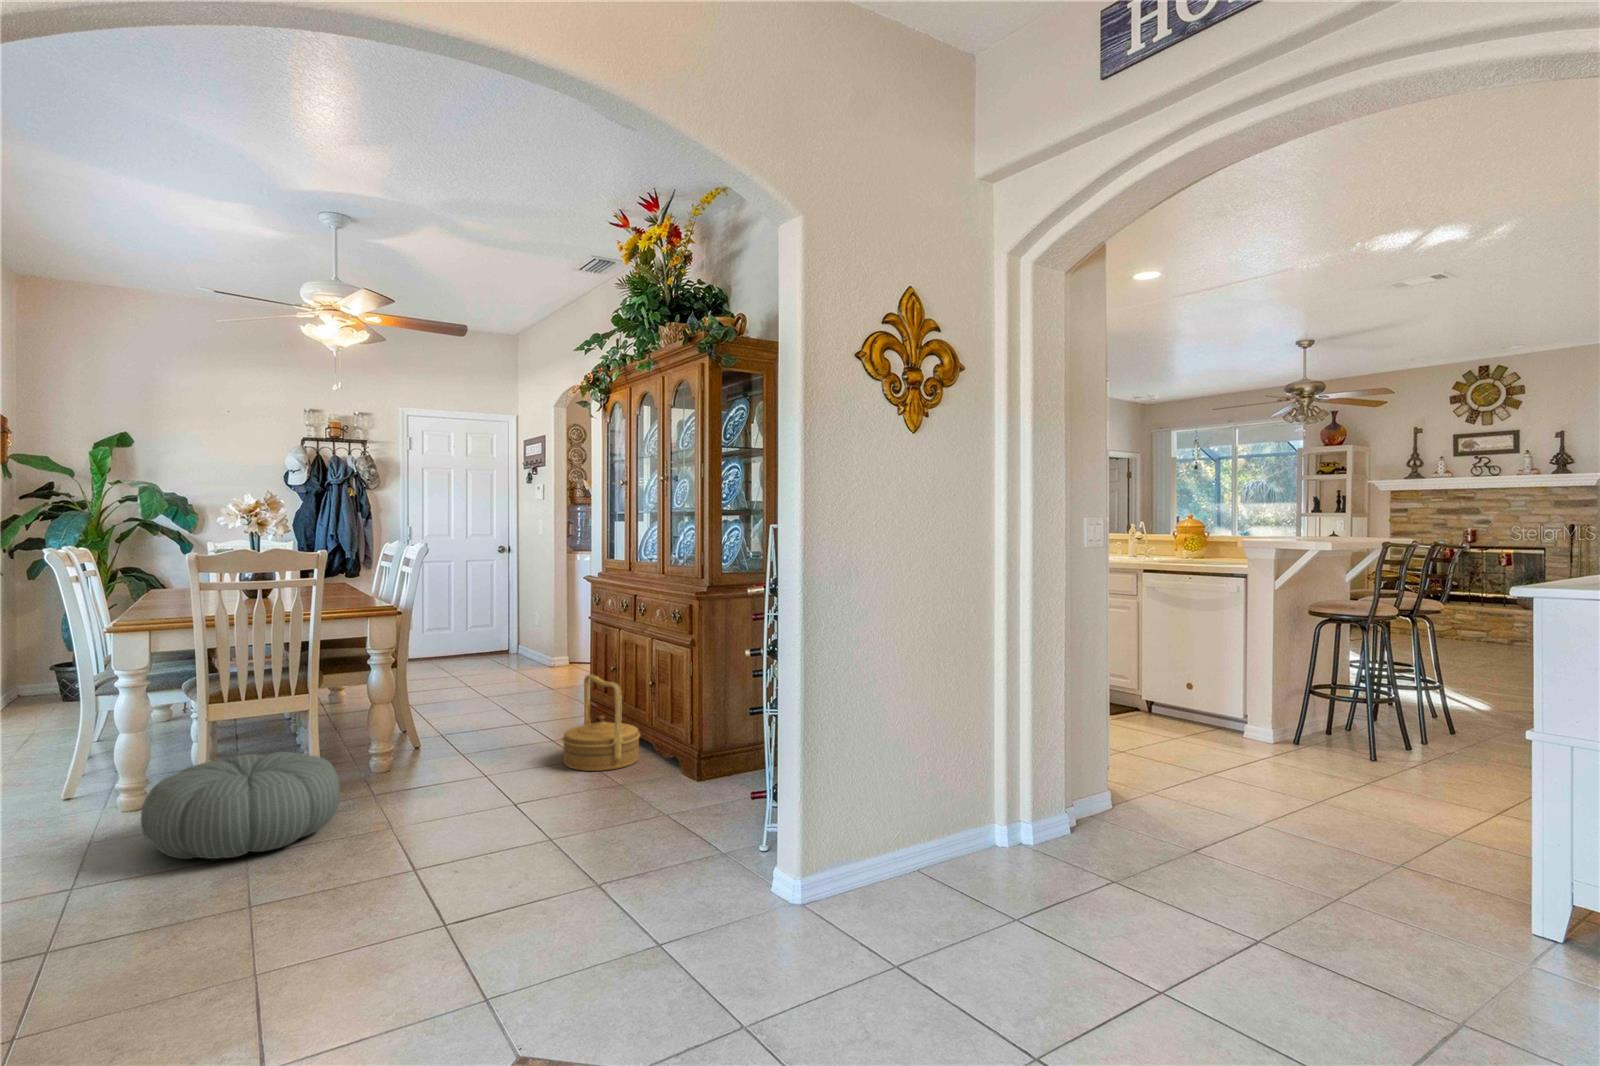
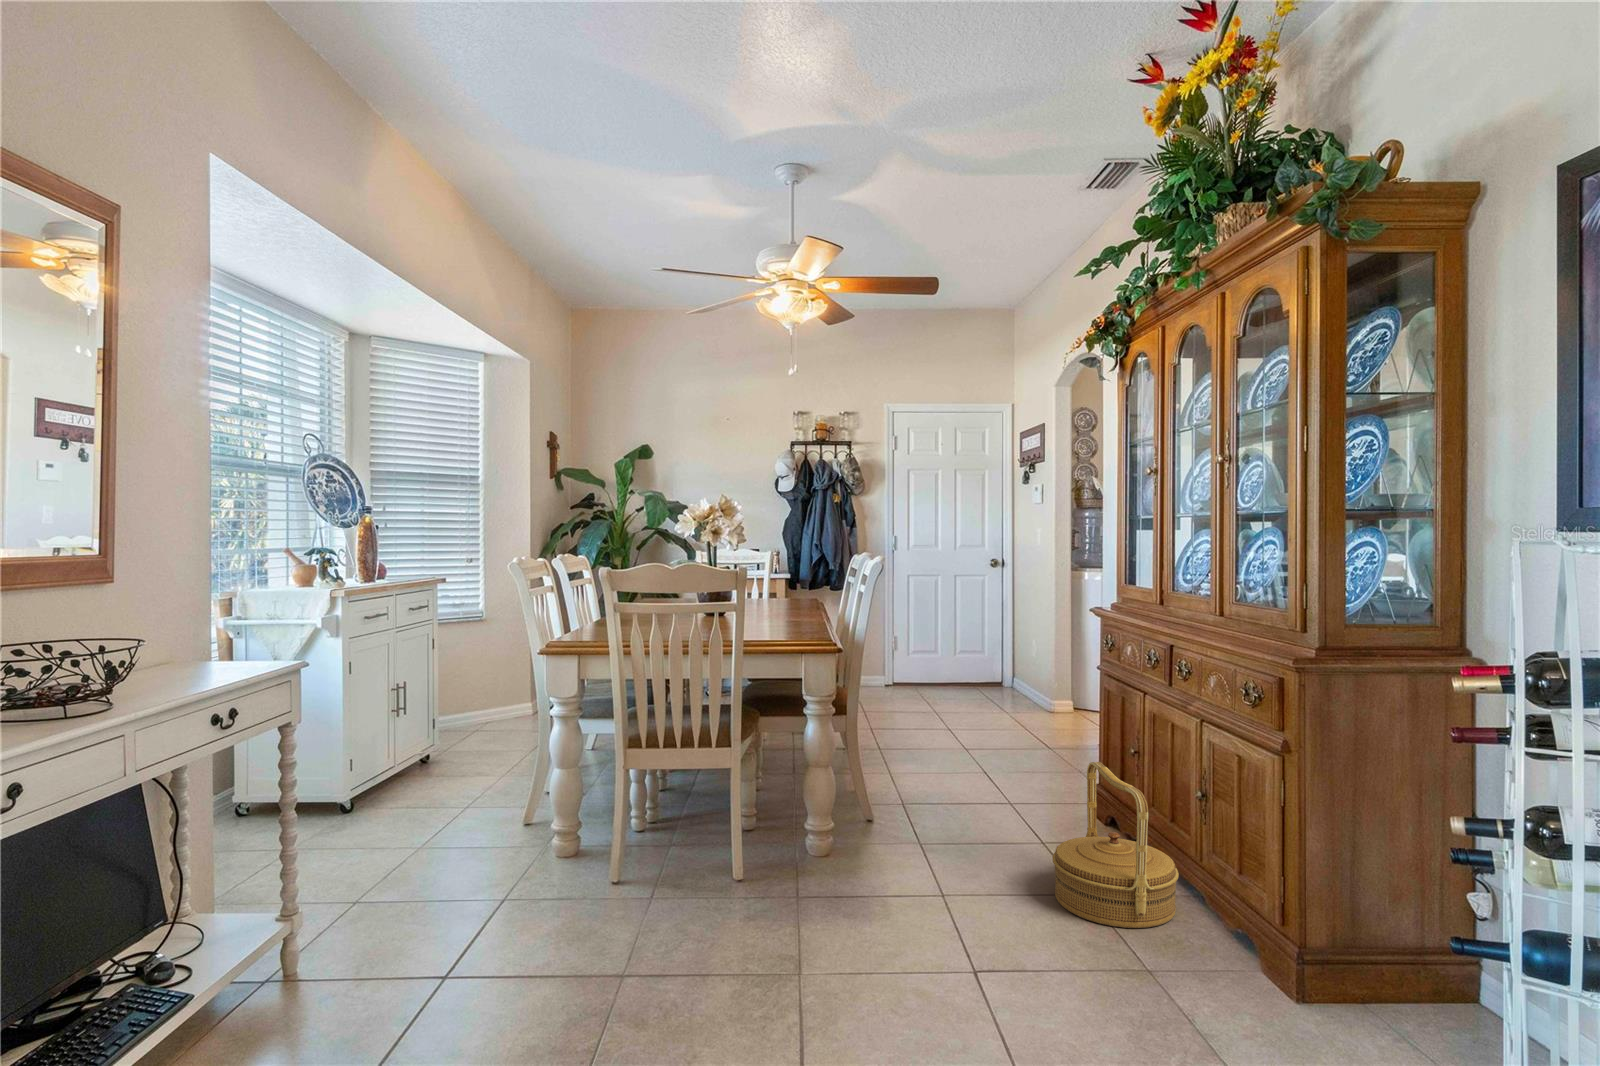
pouf: present [141,752,340,859] -> none [531,822,746,976]

